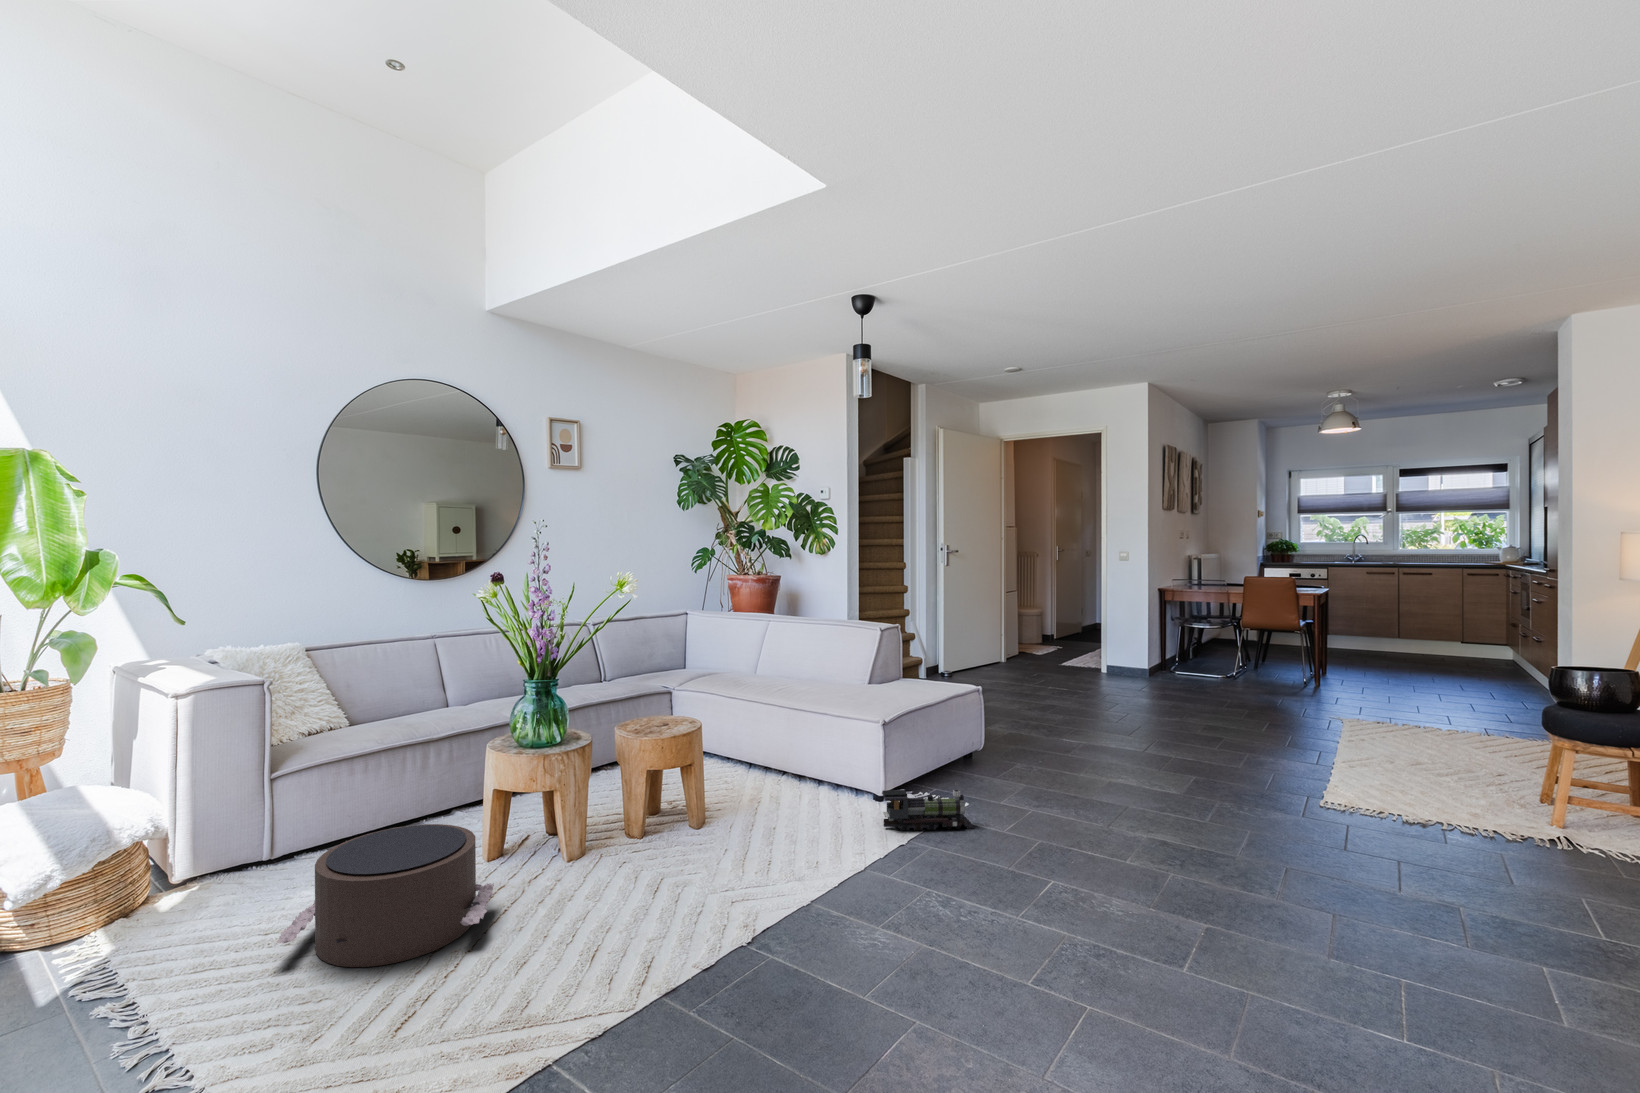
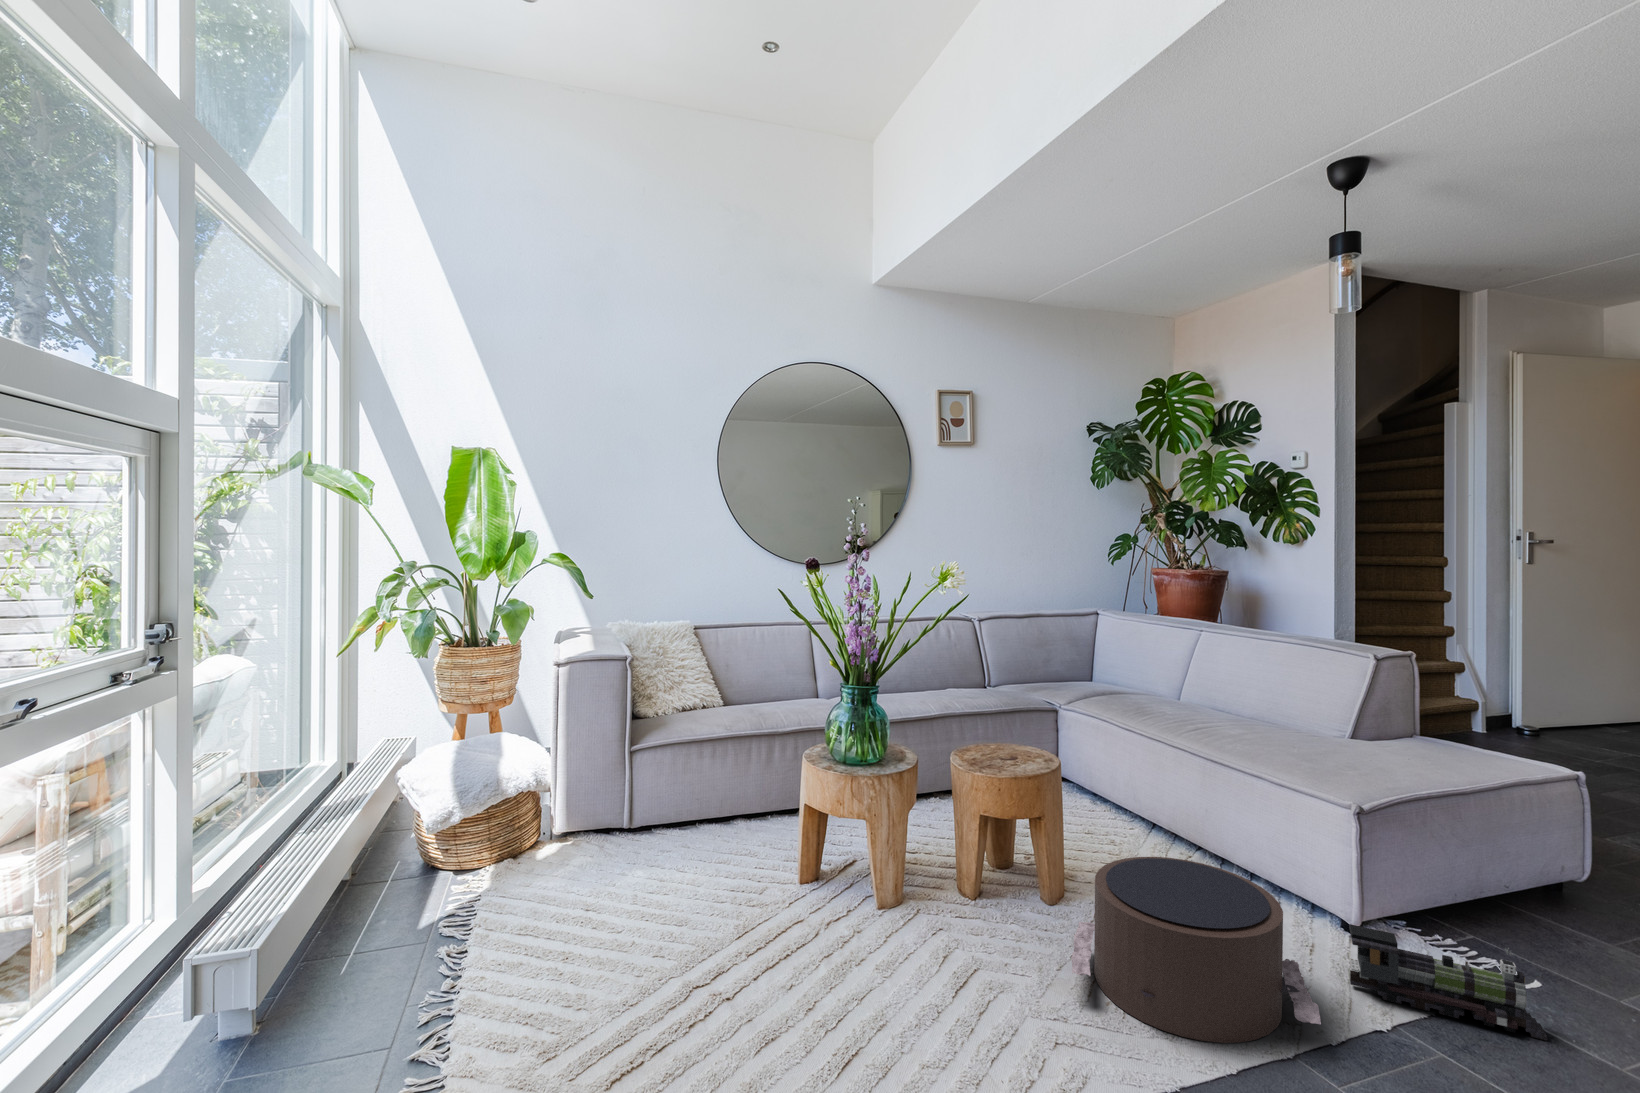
pouf: present [277,824,494,967] -> present [1071,857,1321,1043]

